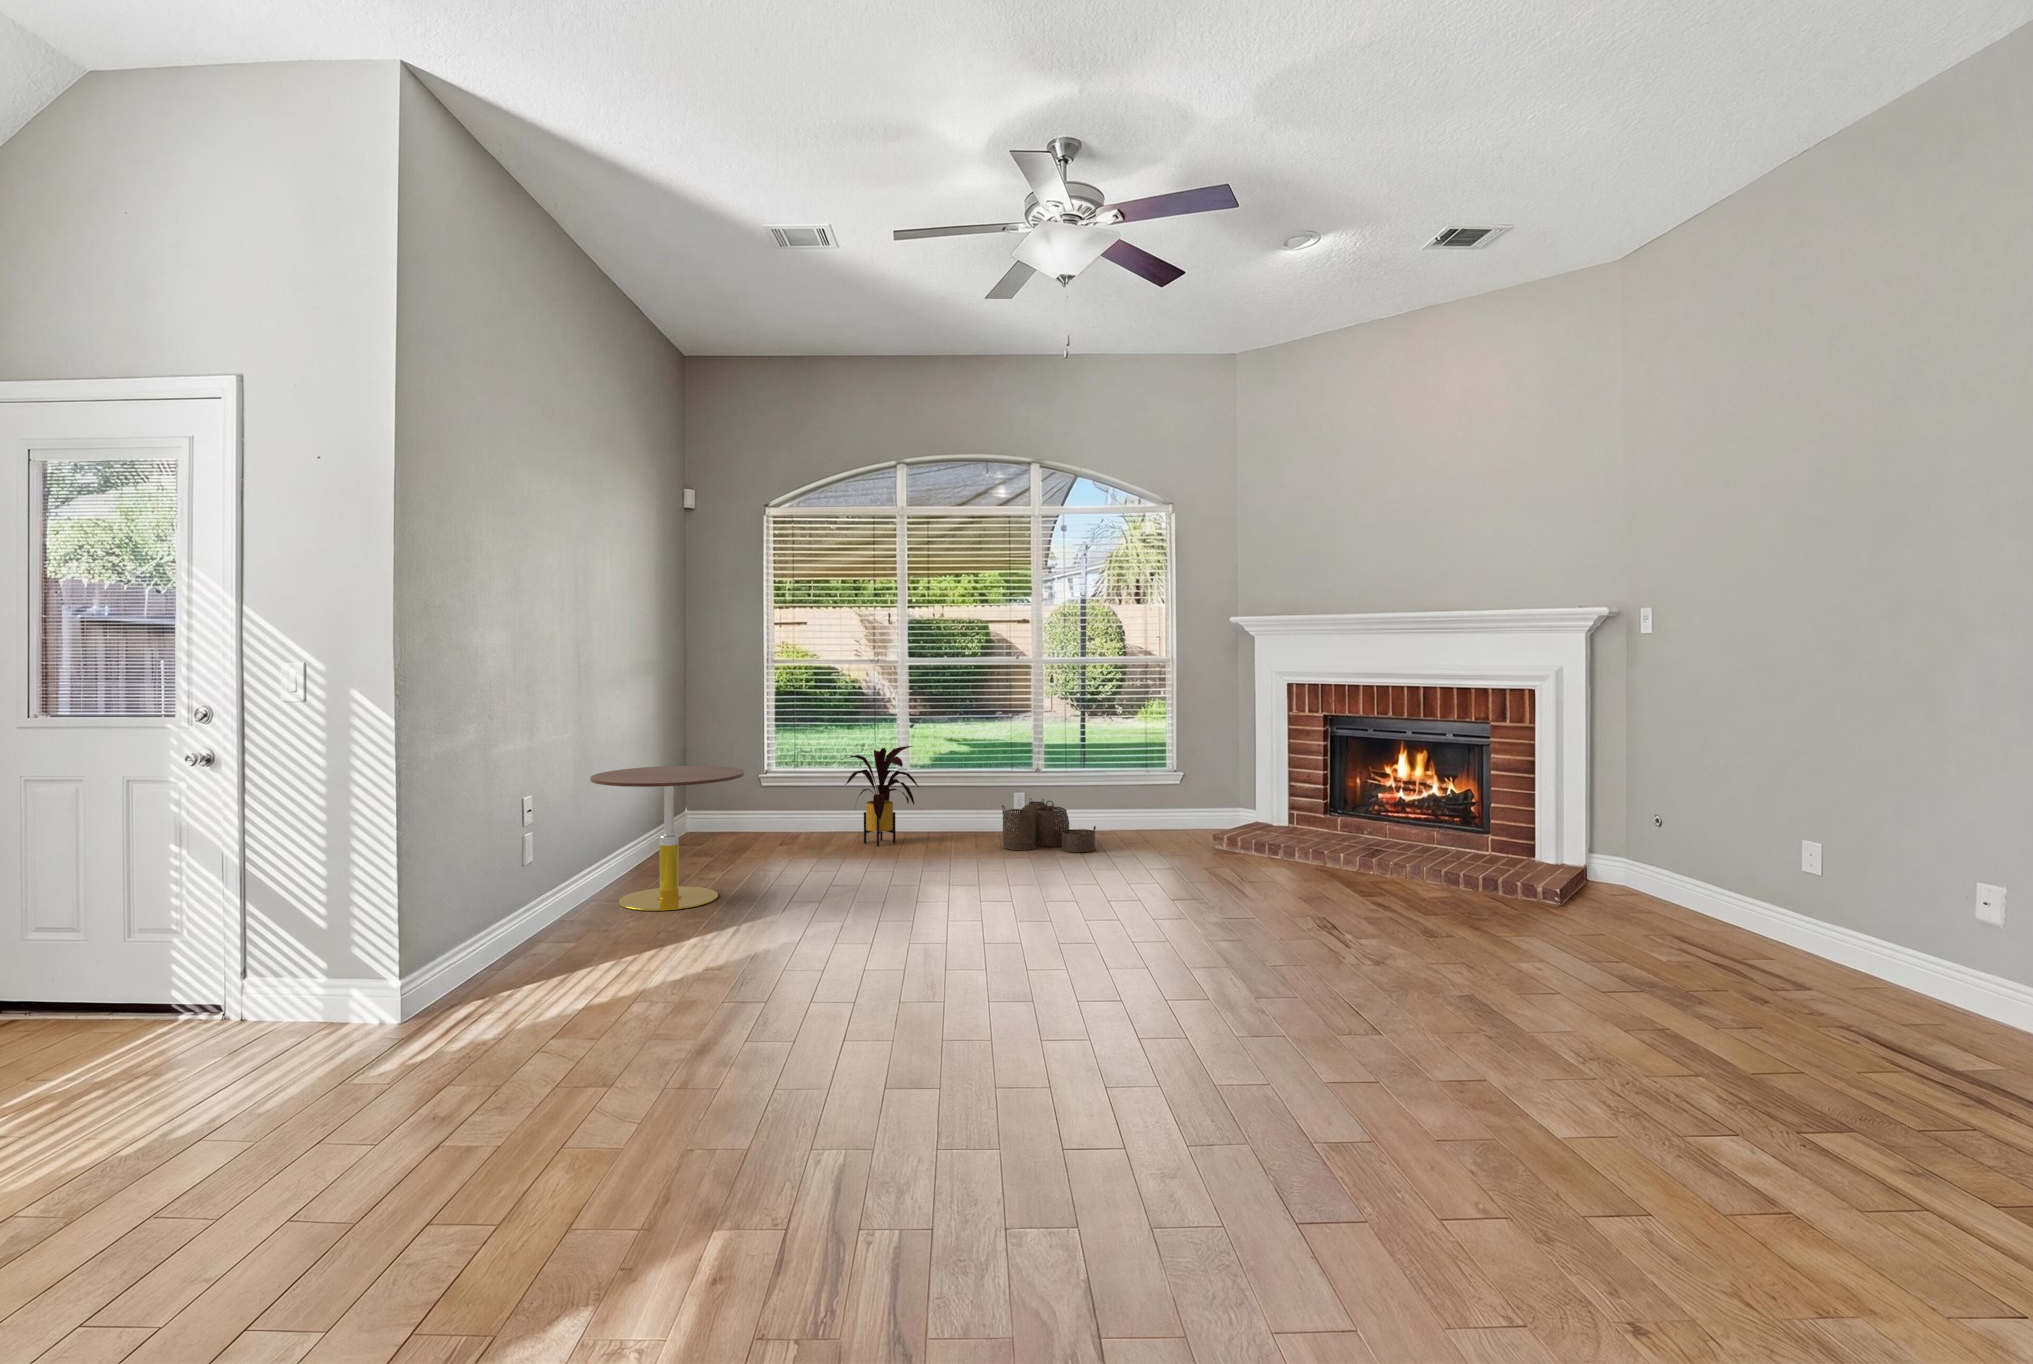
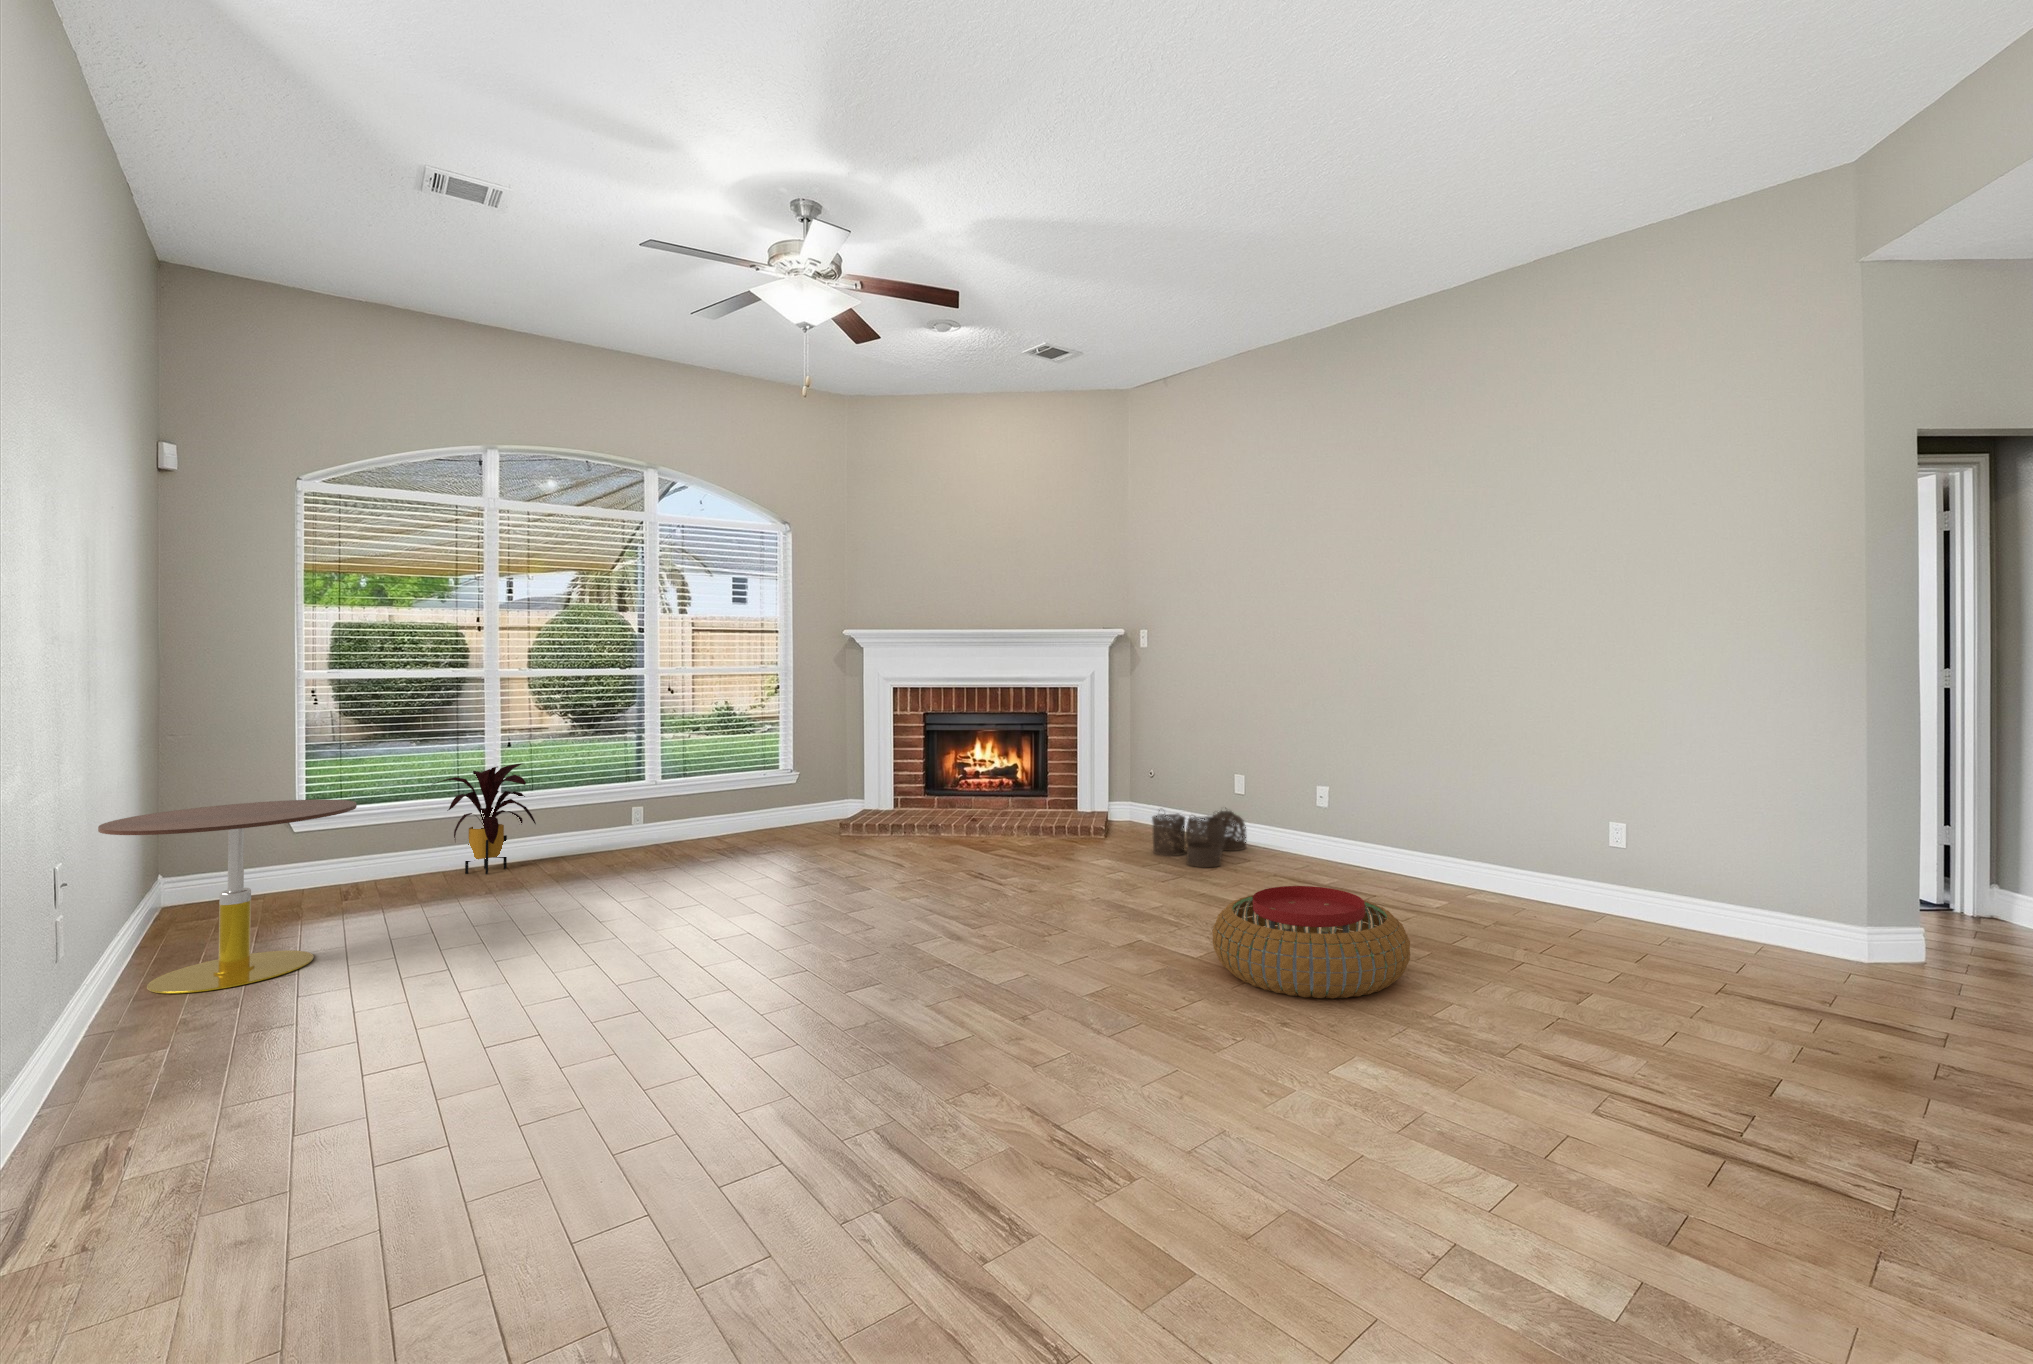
woven basket: present [1002,798,1096,852] -> present [1152,810,1247,867]
pouf: none [1550,1029,1952,1253] -> present [1212,886,1410,998]

